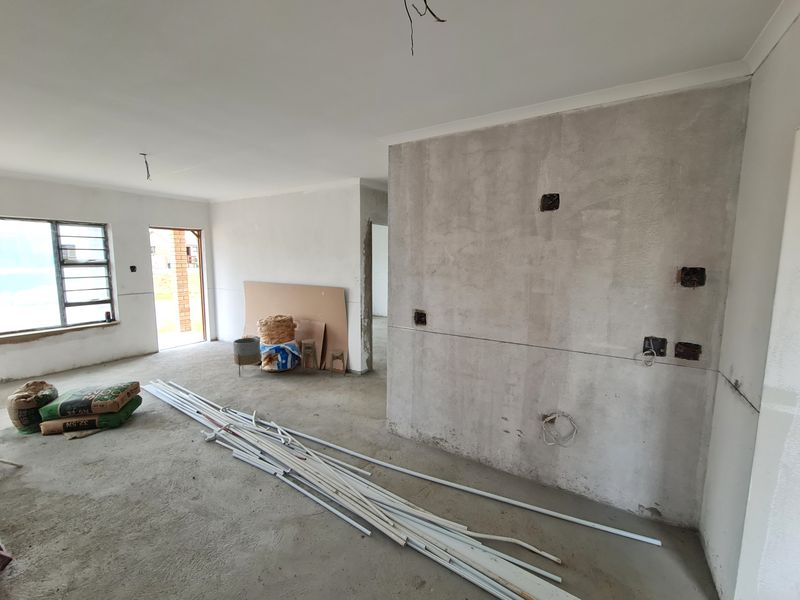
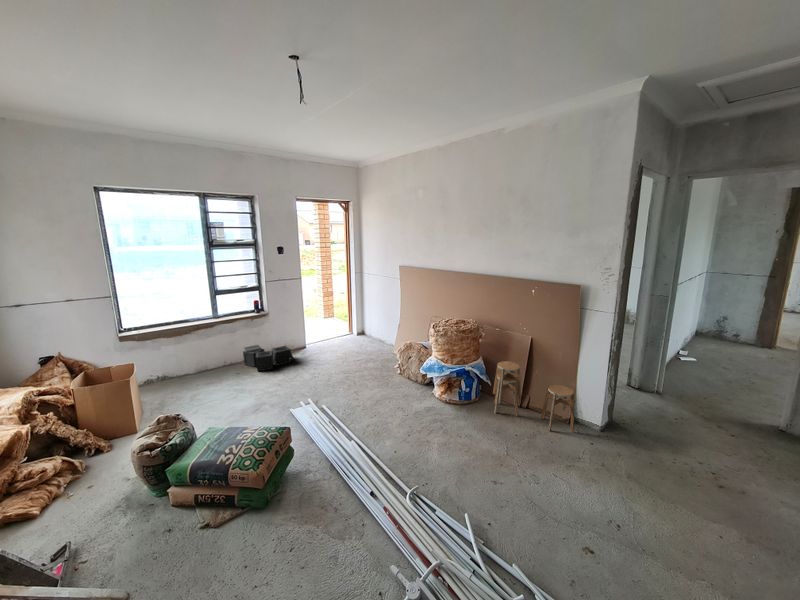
planter: present [233,338,262,376] -> none [401,351,437,409]
storage bin: none [94,349,146,369] -> present [243,345,294,371]

